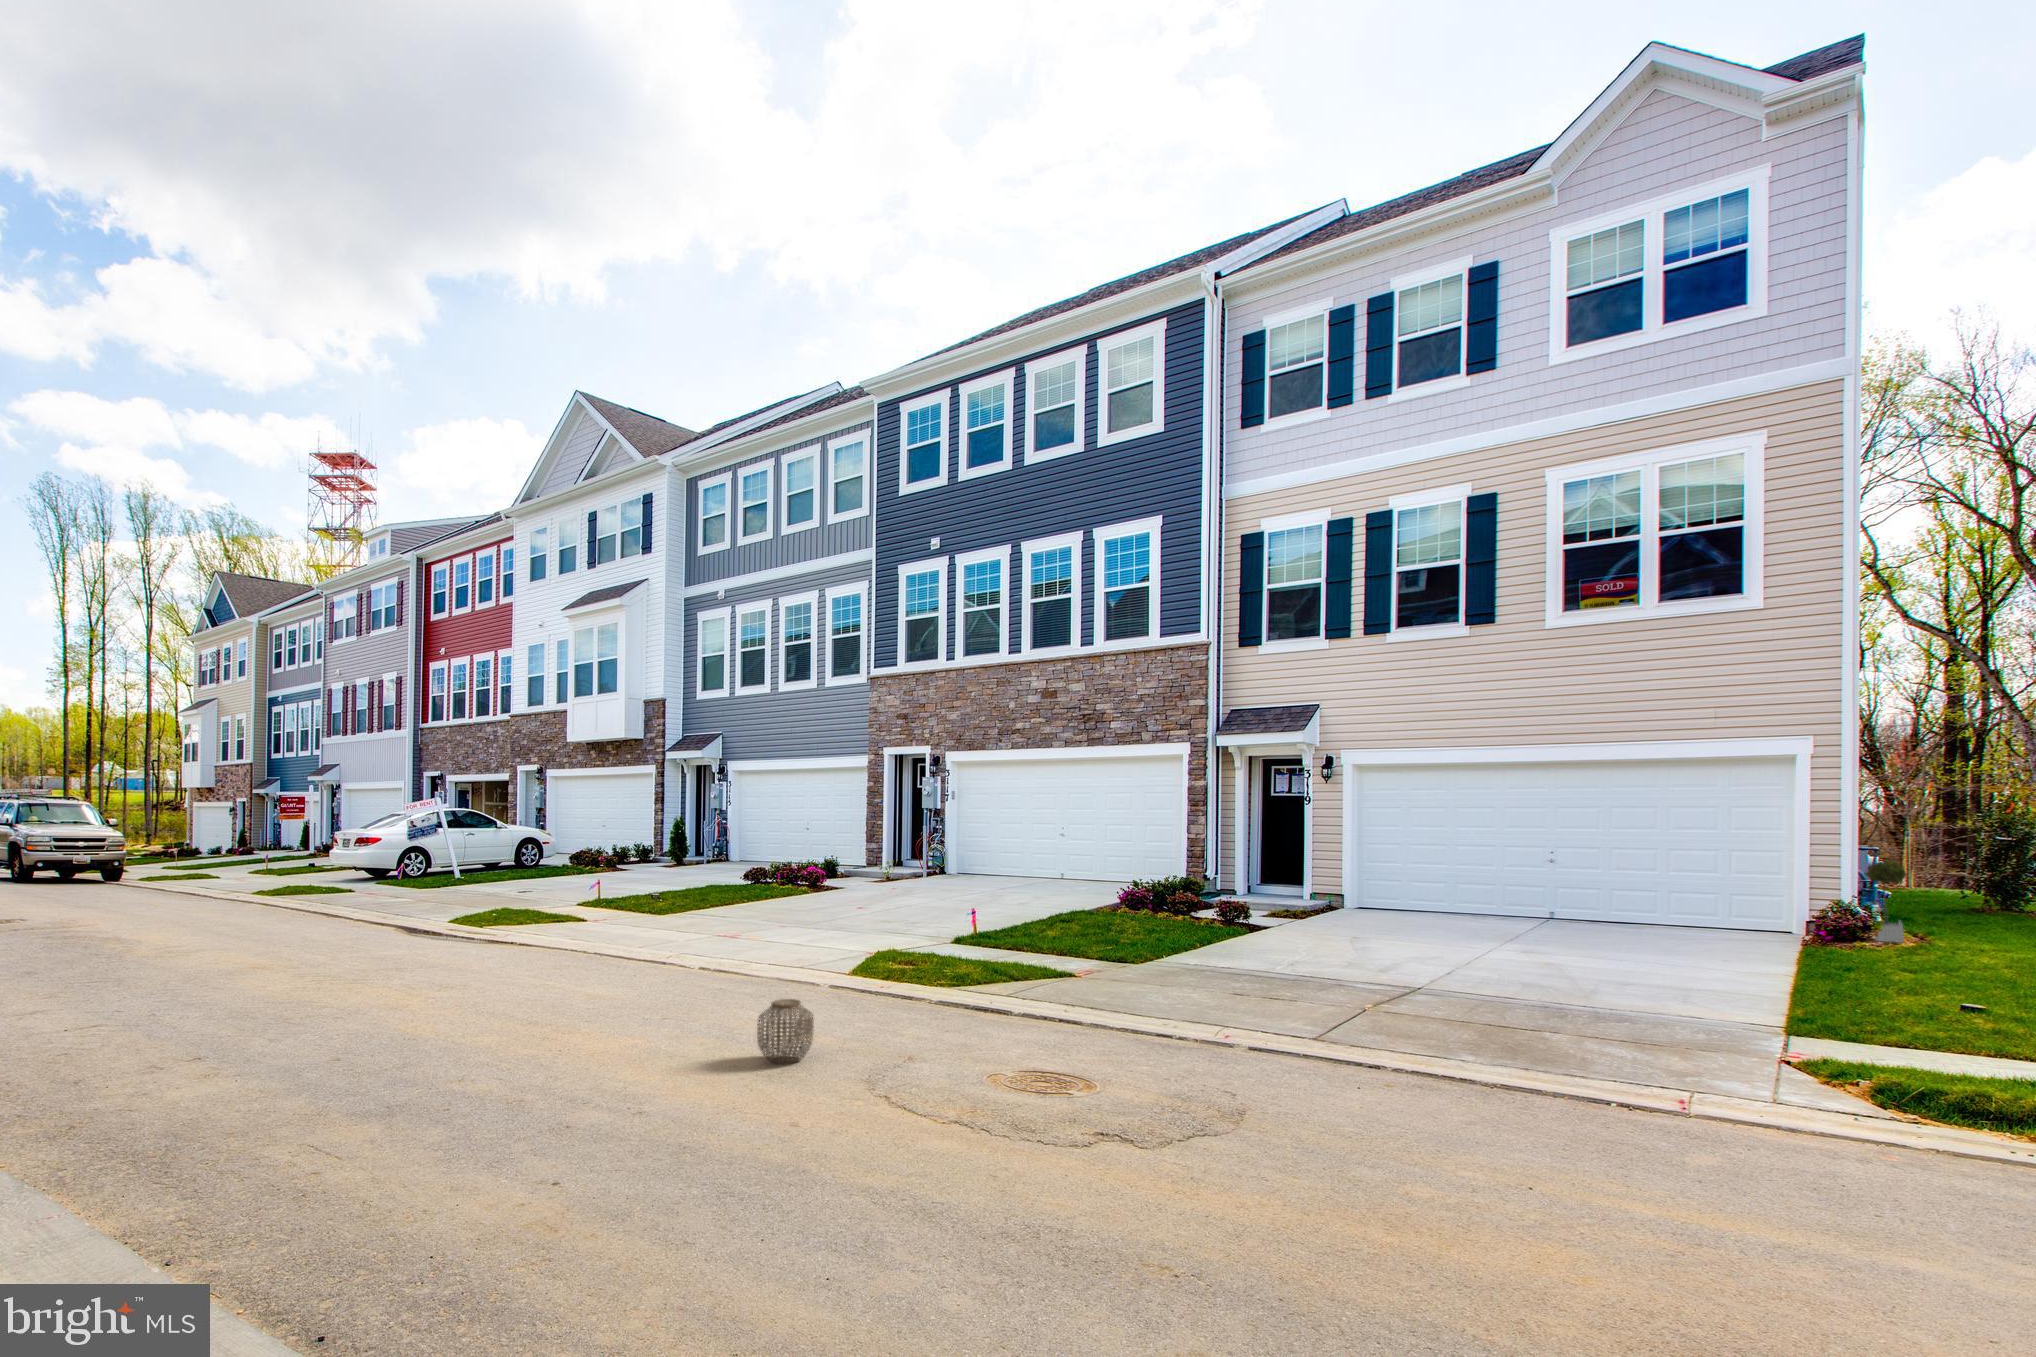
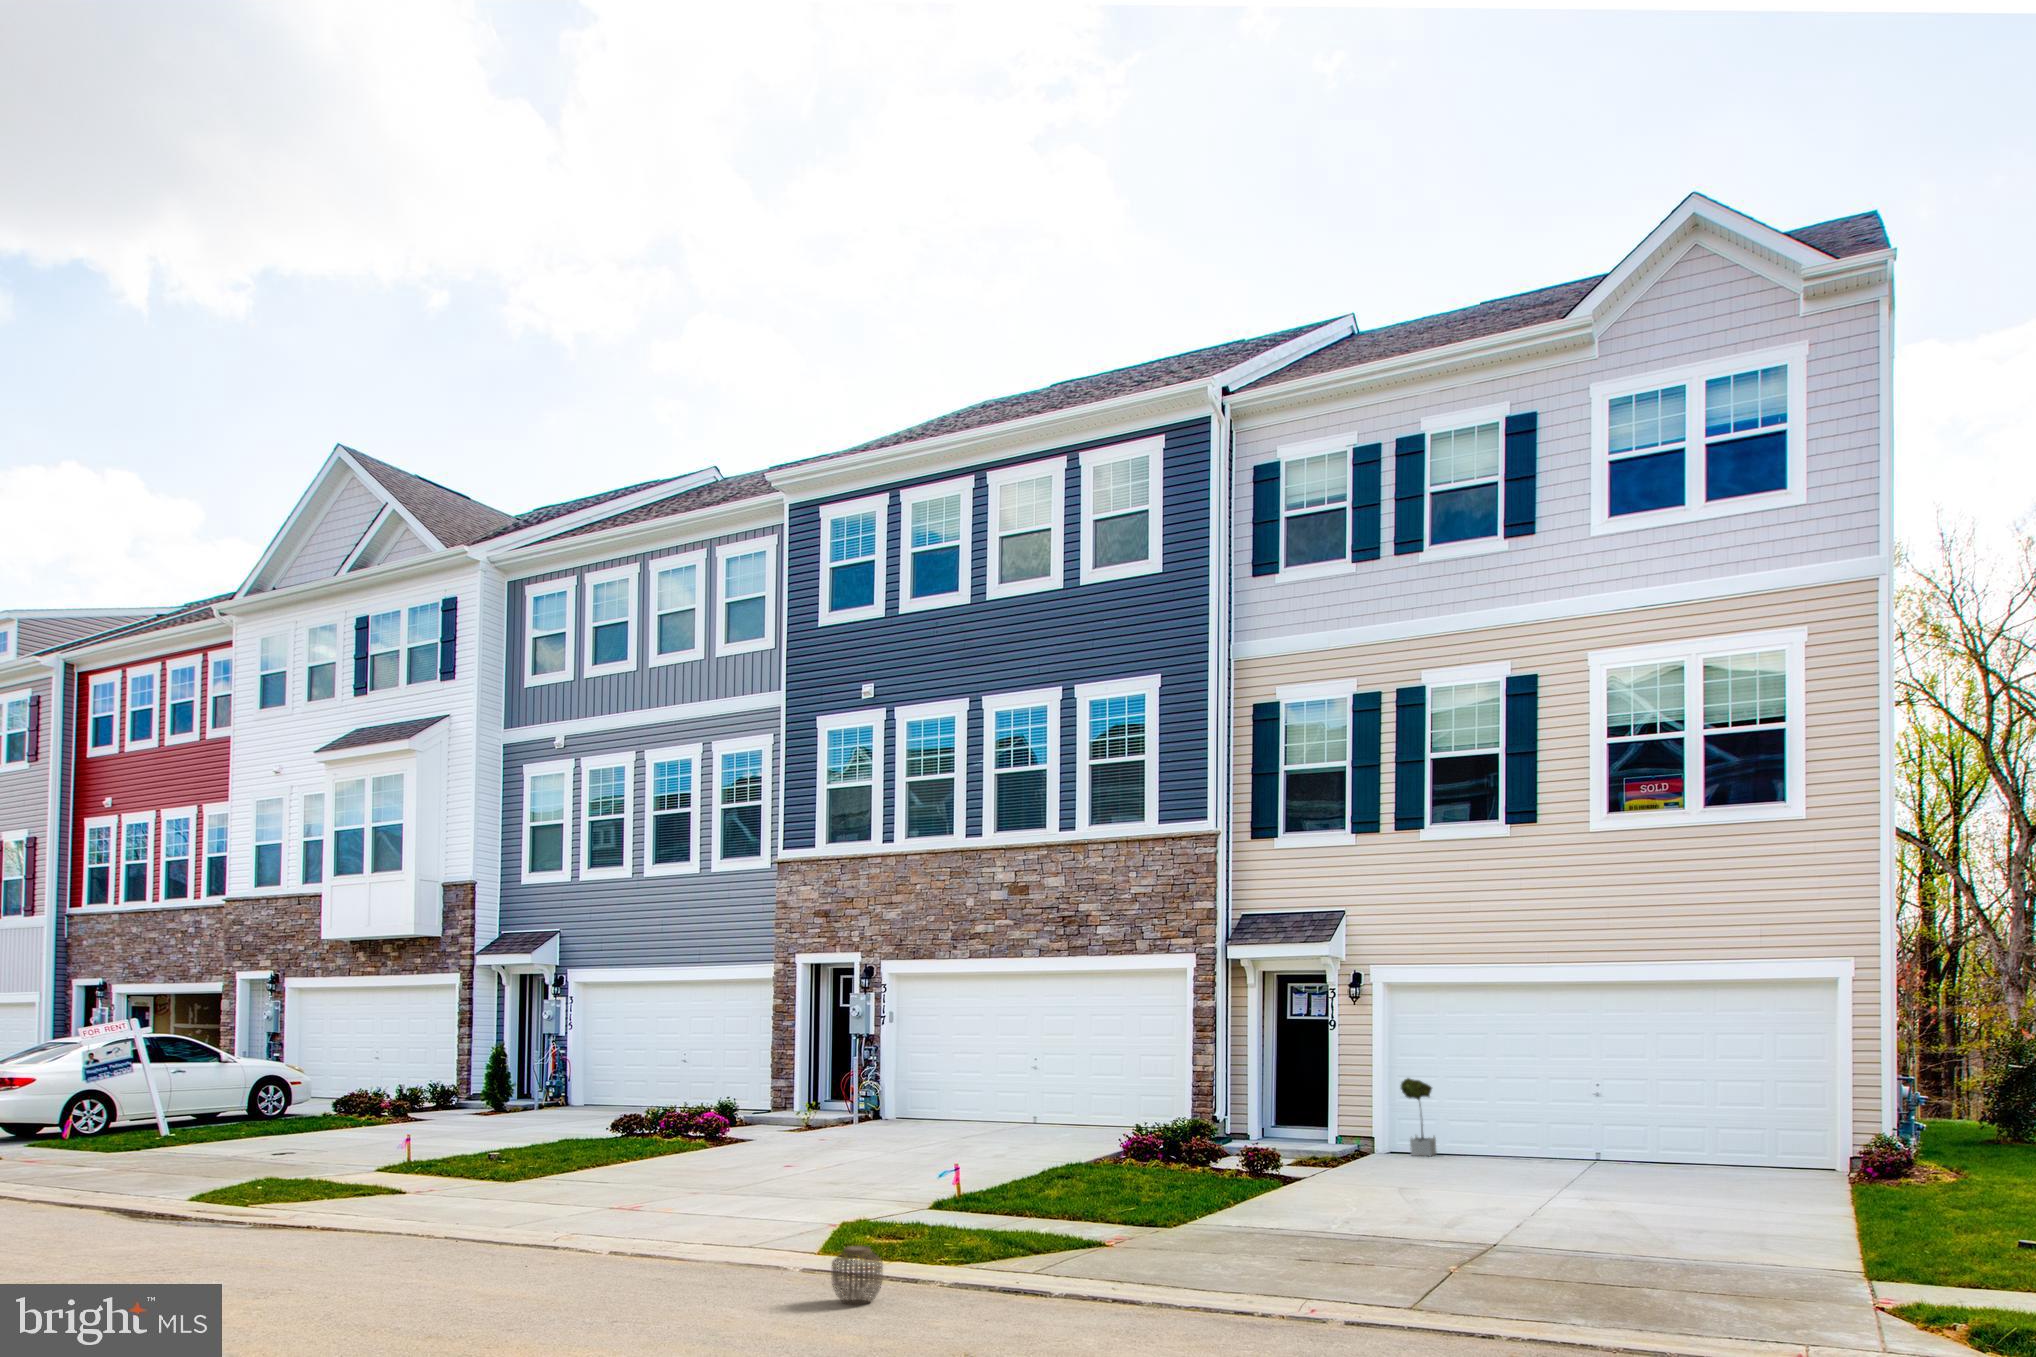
potted tree: present [1865,861,1907,943] -> present [1401,1078,1437,1156]

